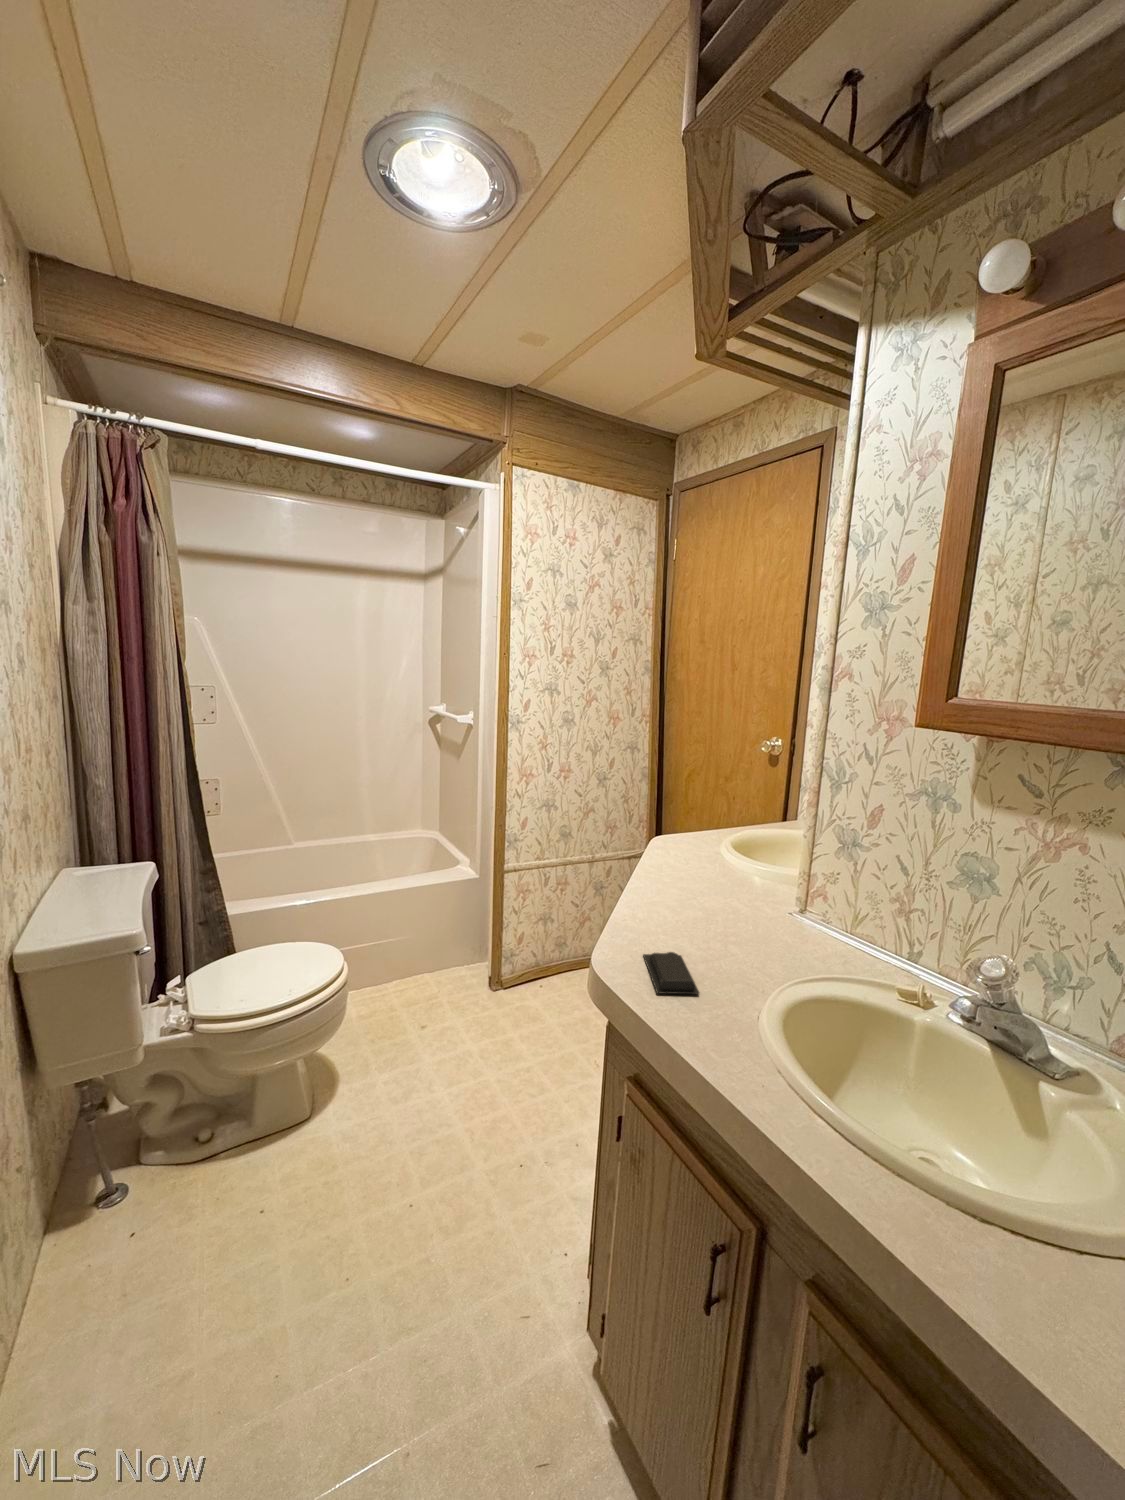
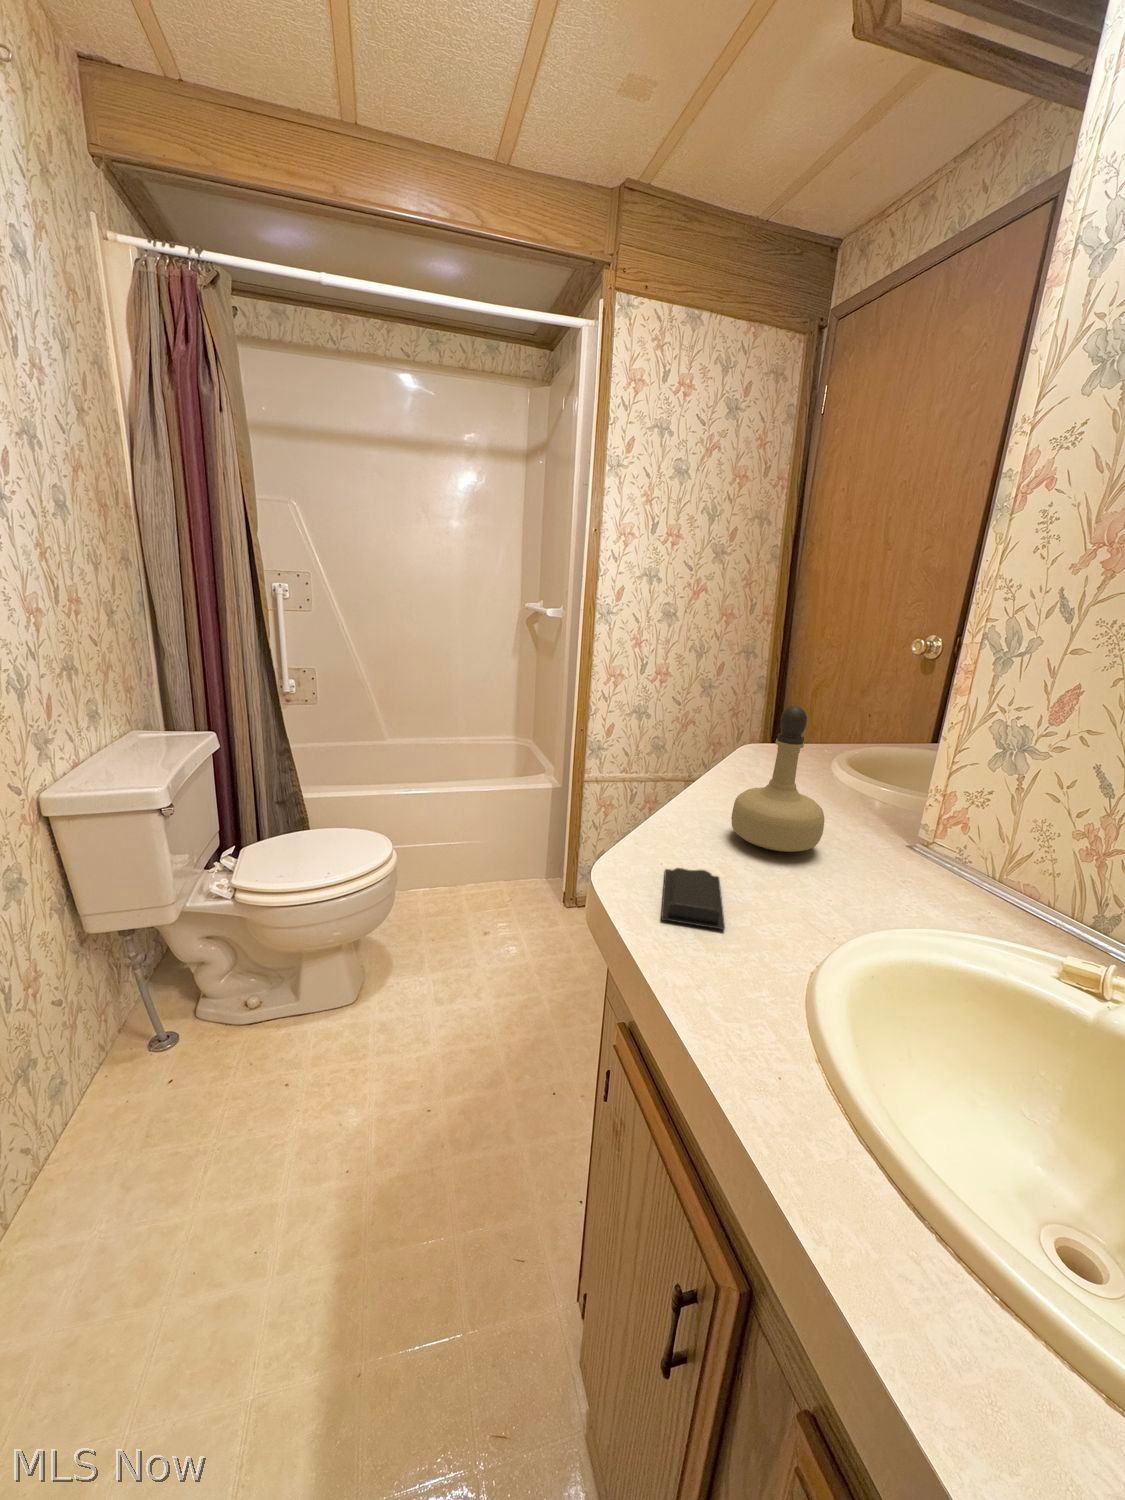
perfume bottle: none [675,824,740,929] -> present [731,706,824,852]

